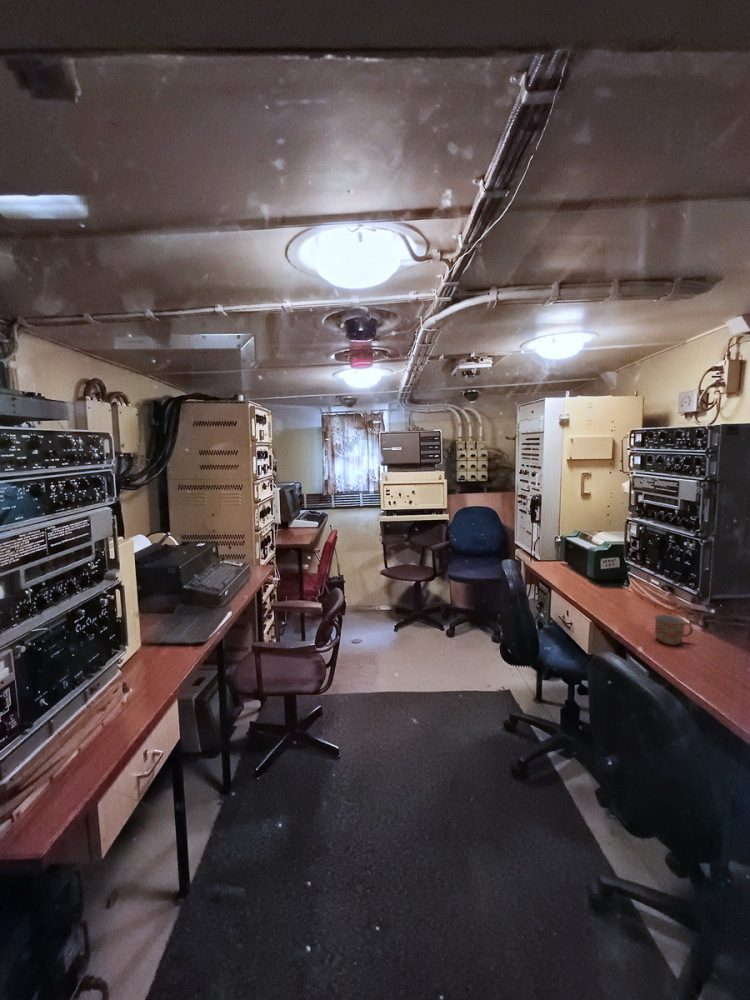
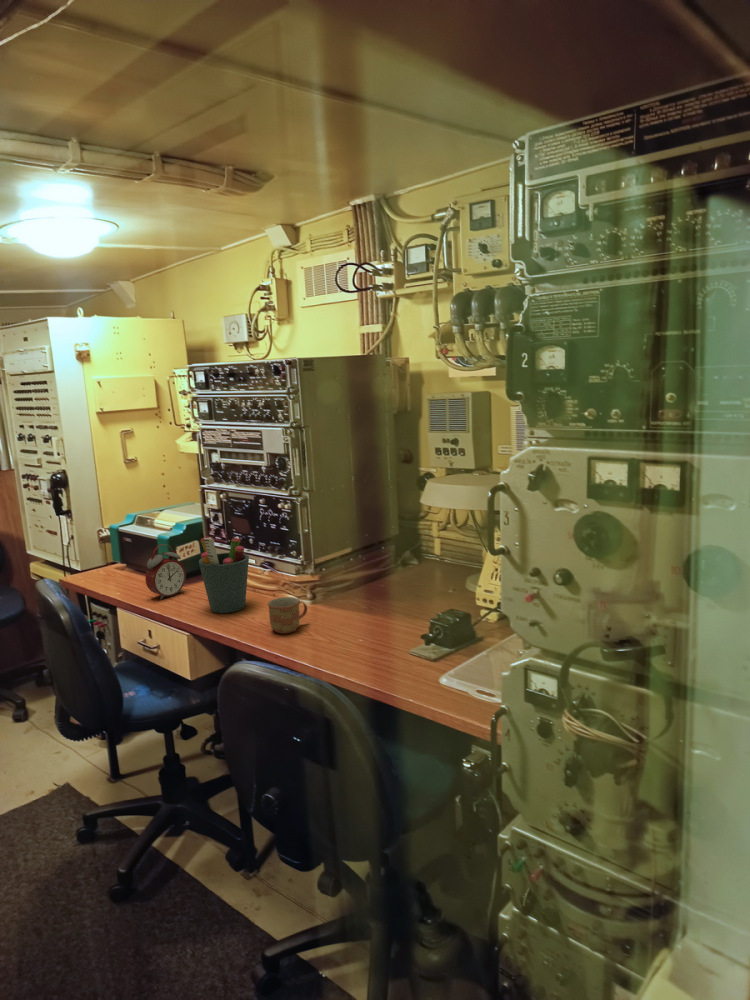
alarm clock: none [572,554,603,592] -> present [145,544,186,599]
pen holder: none [609,555,652,616] -> present [199,537,249,613]

